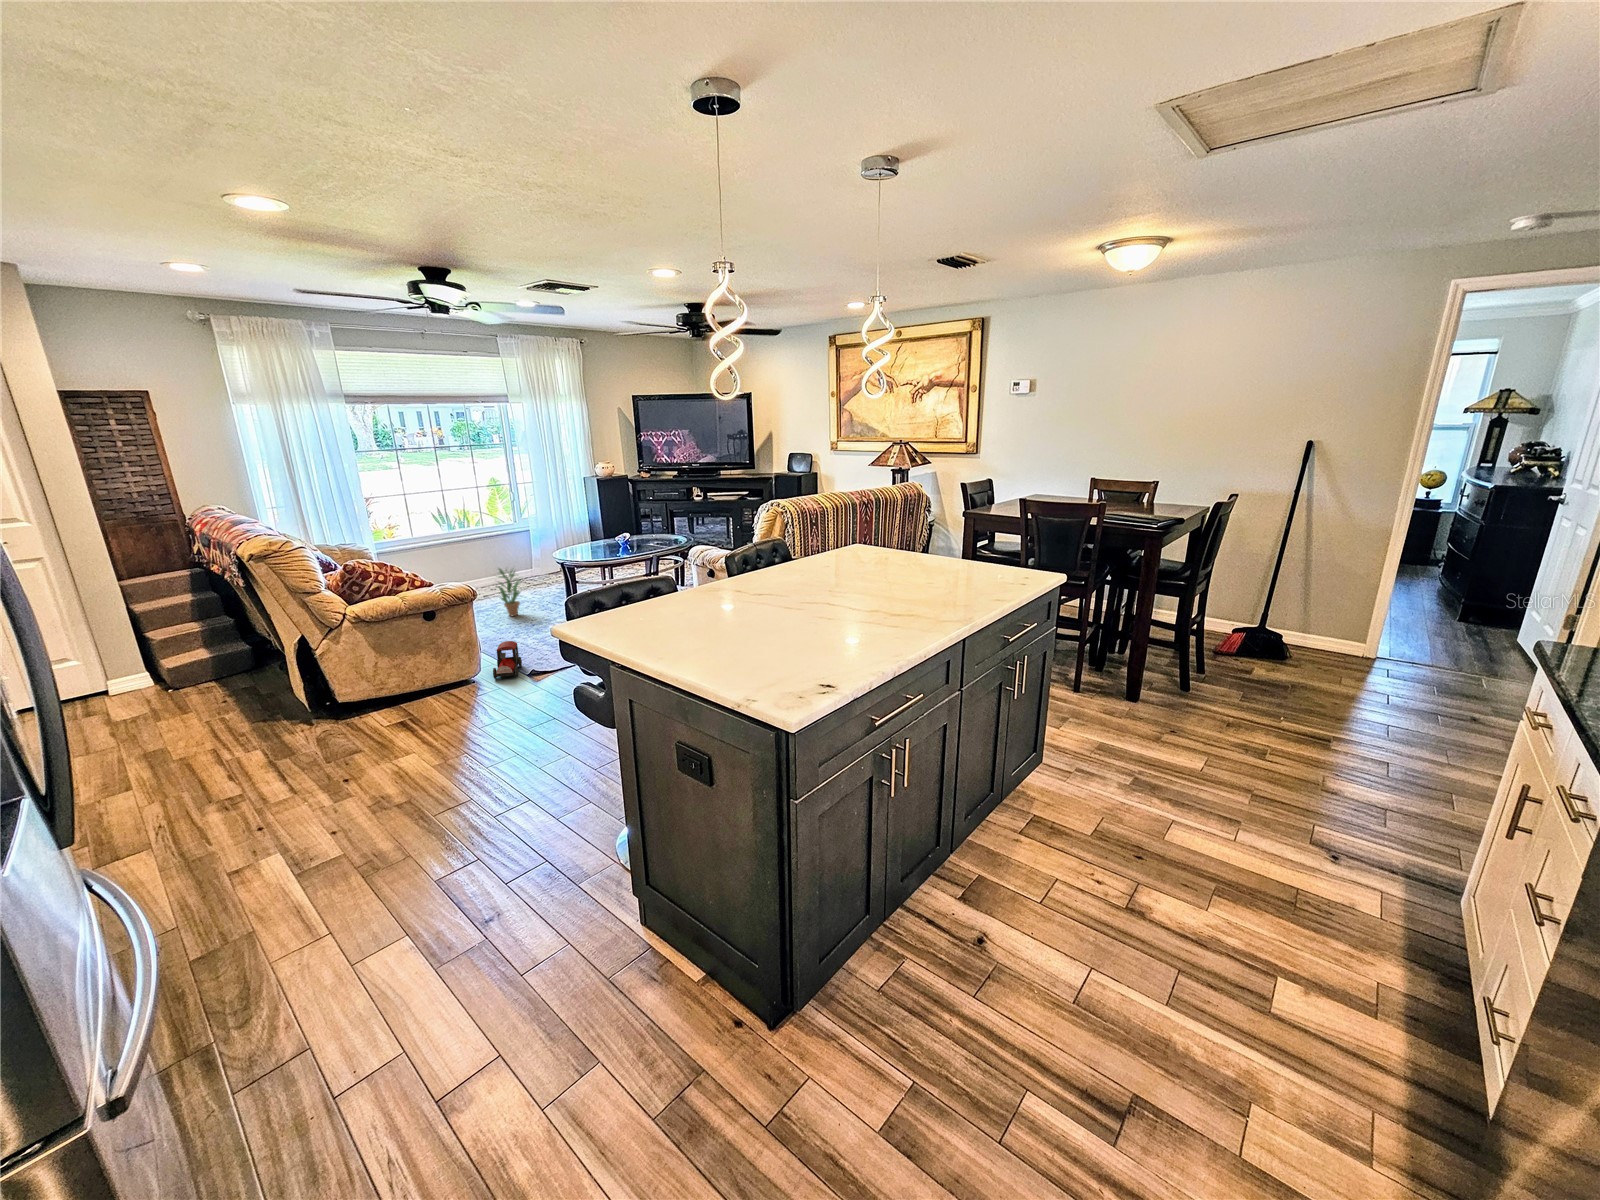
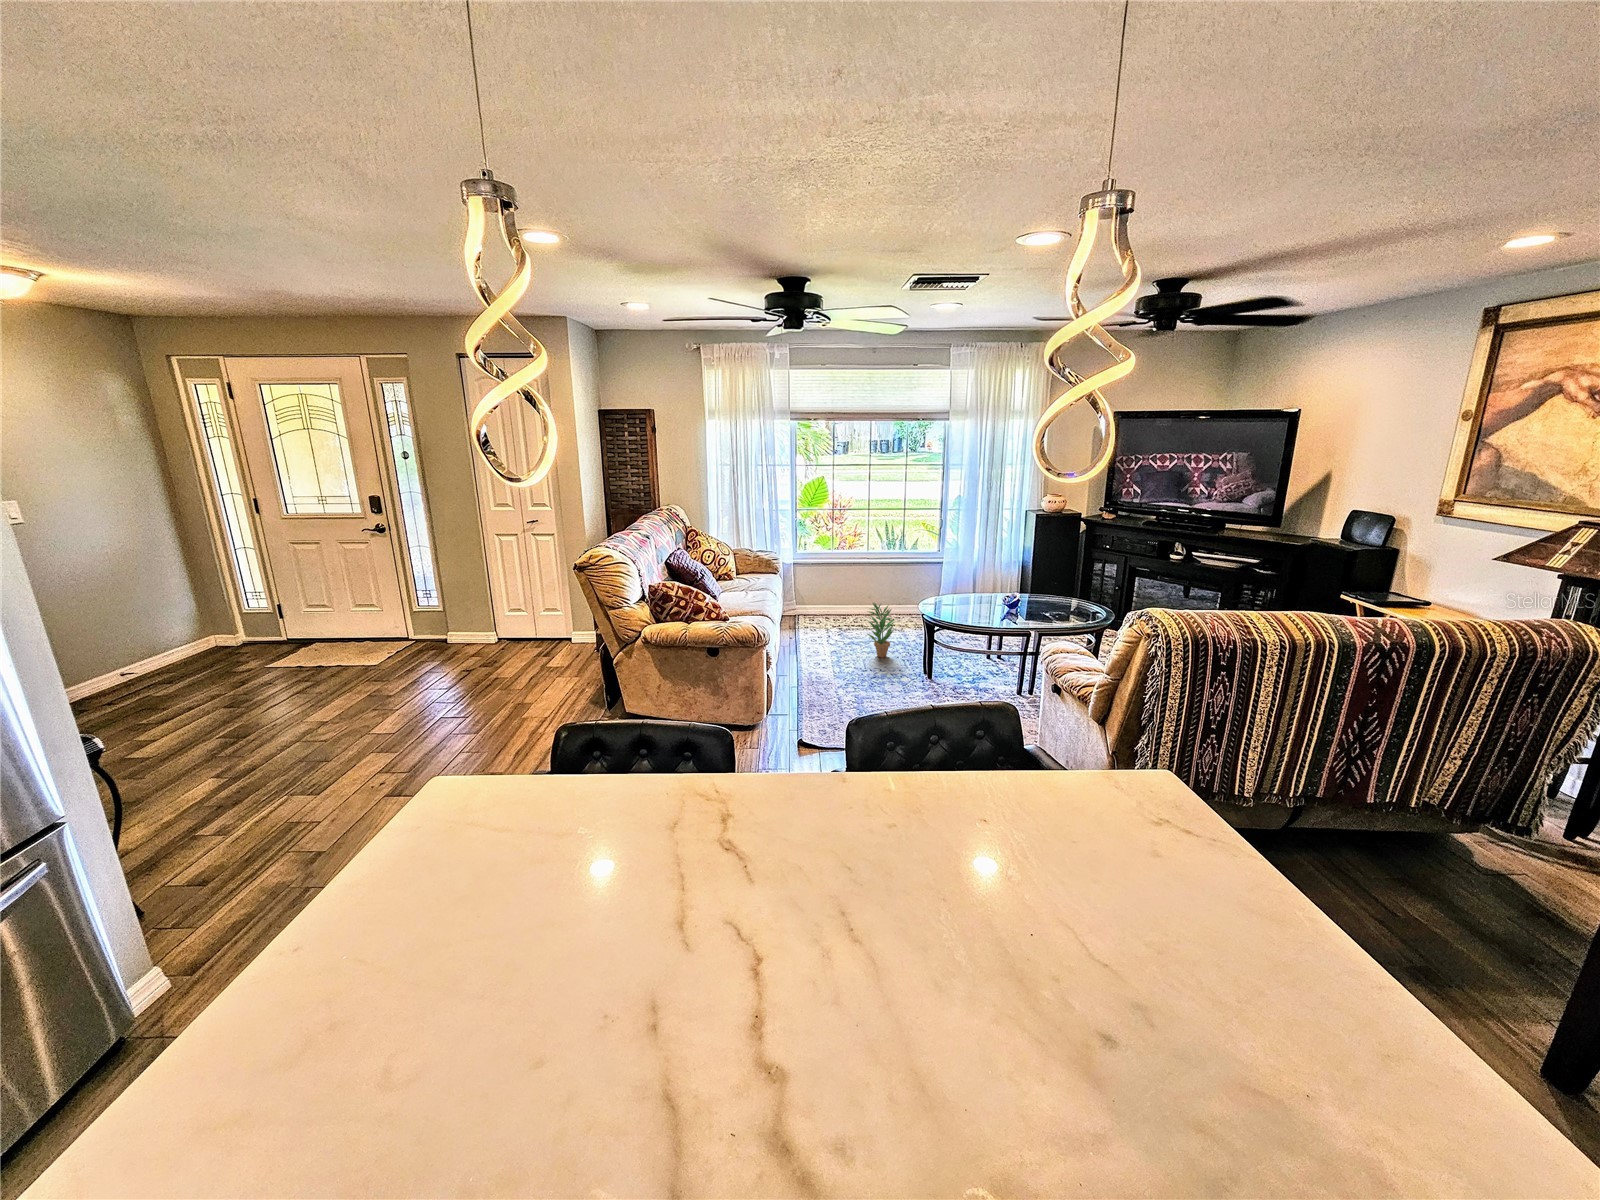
toy train: present [493,641,522,679] -> none [770,697,815,745]

